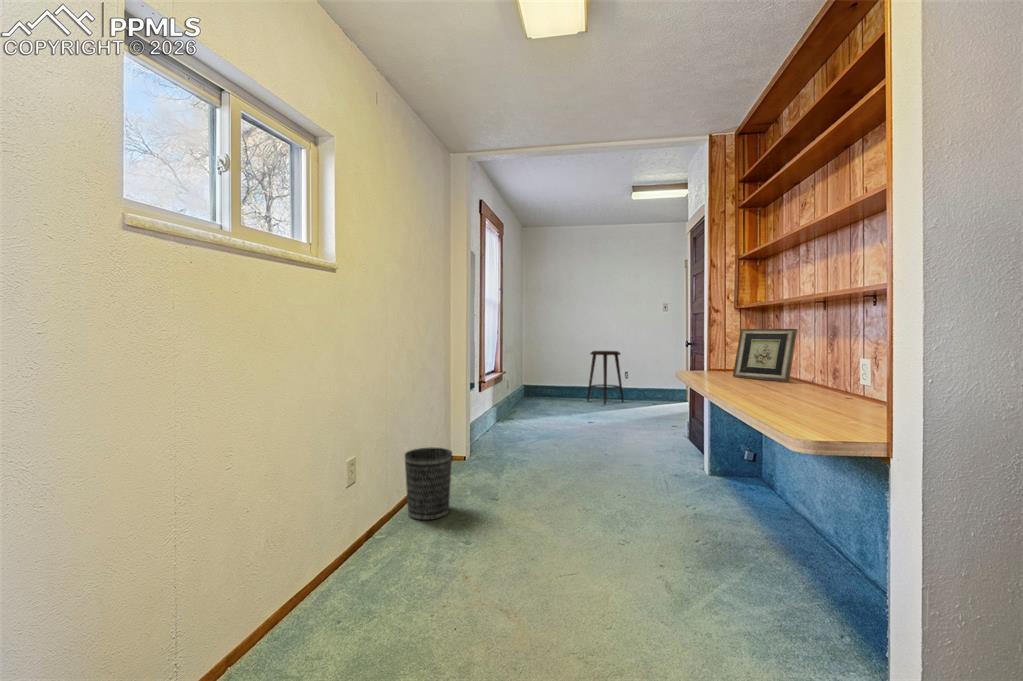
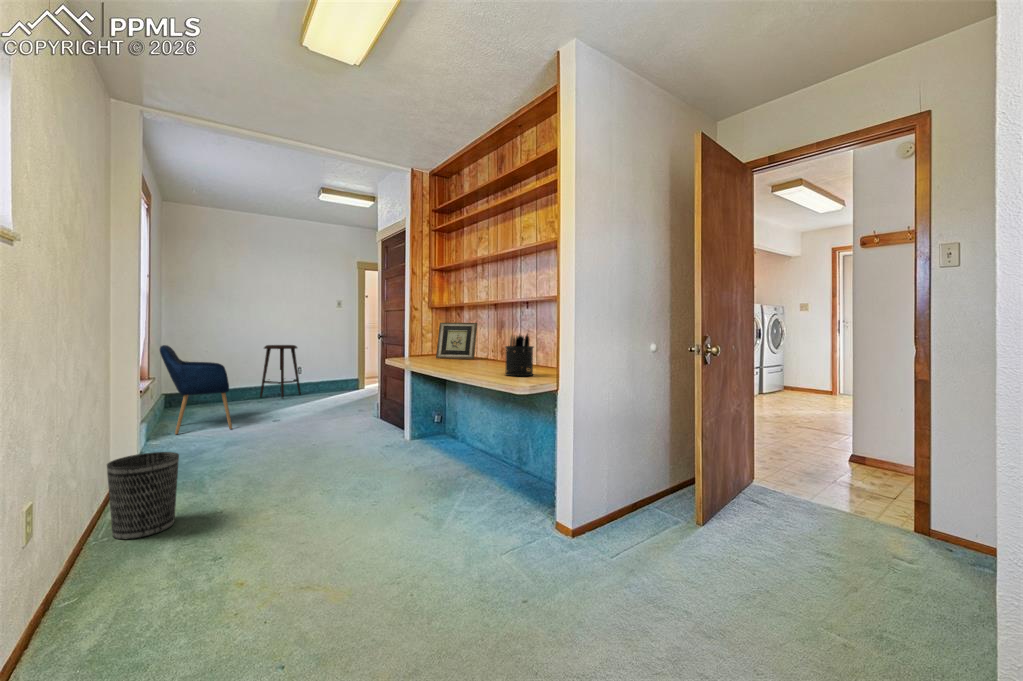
pen holder: none [793,348,852,423] -> present [505,335,534,376]
chair: none [494,351,549,431] -> present [160,345,232,434]

